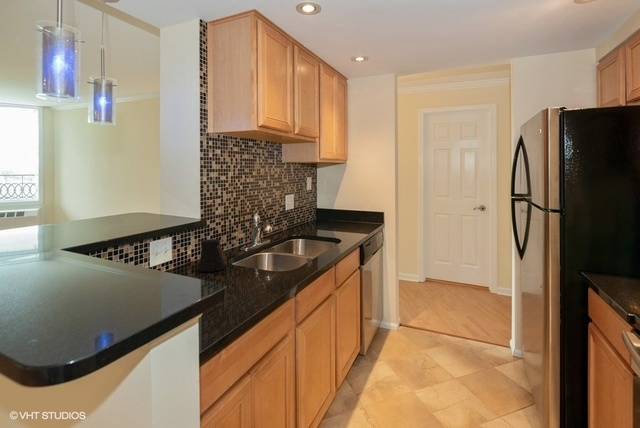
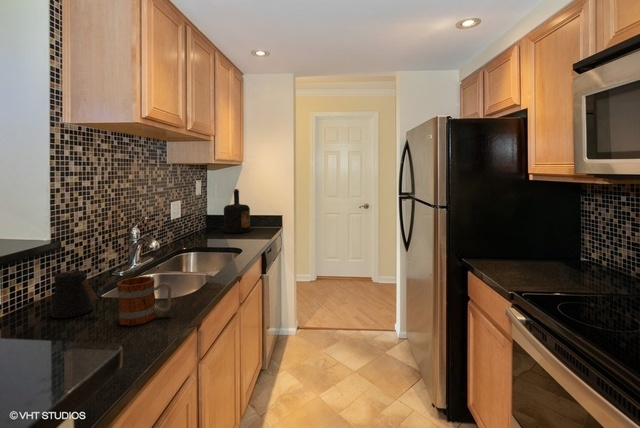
bottle: none [330,184,353,224] -> present [224,189,250,233]
mug: none [238,244,276,279] -> present [117,276,171,326]

